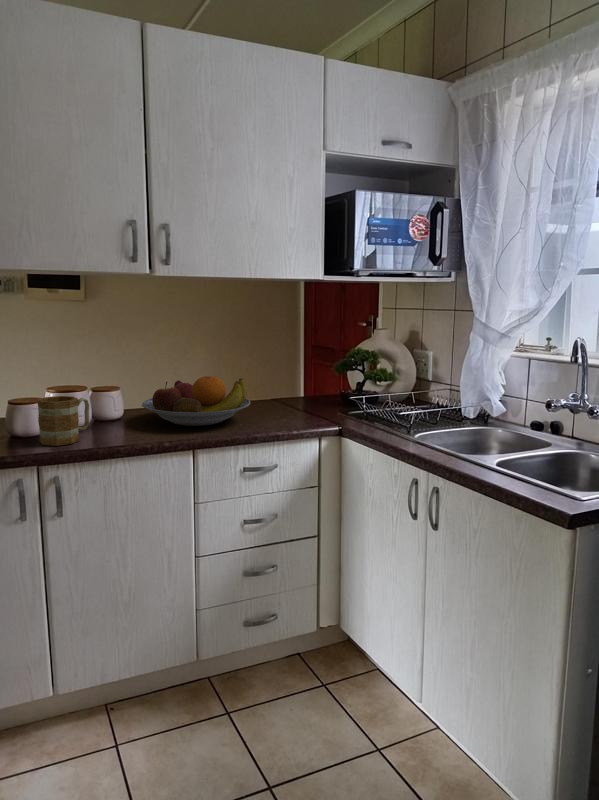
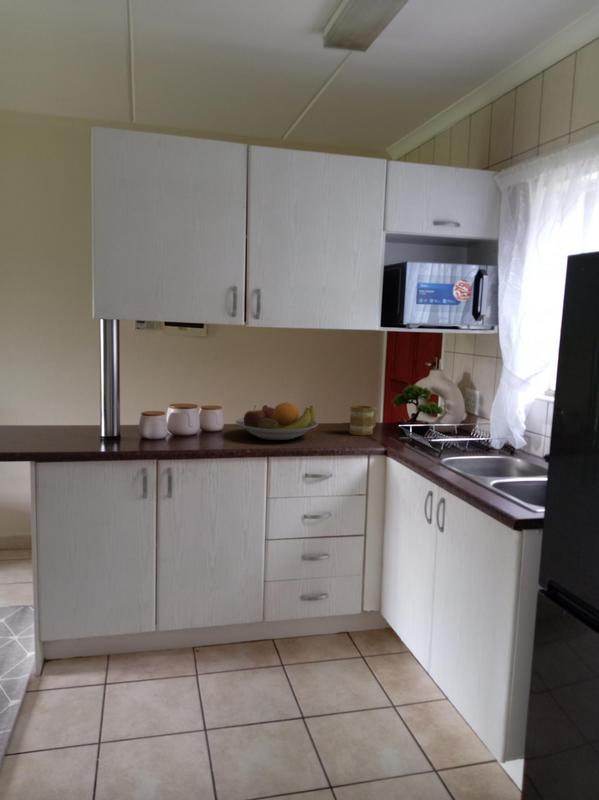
mug: present [37,396,89,446] -> present [349,405,377,435]

